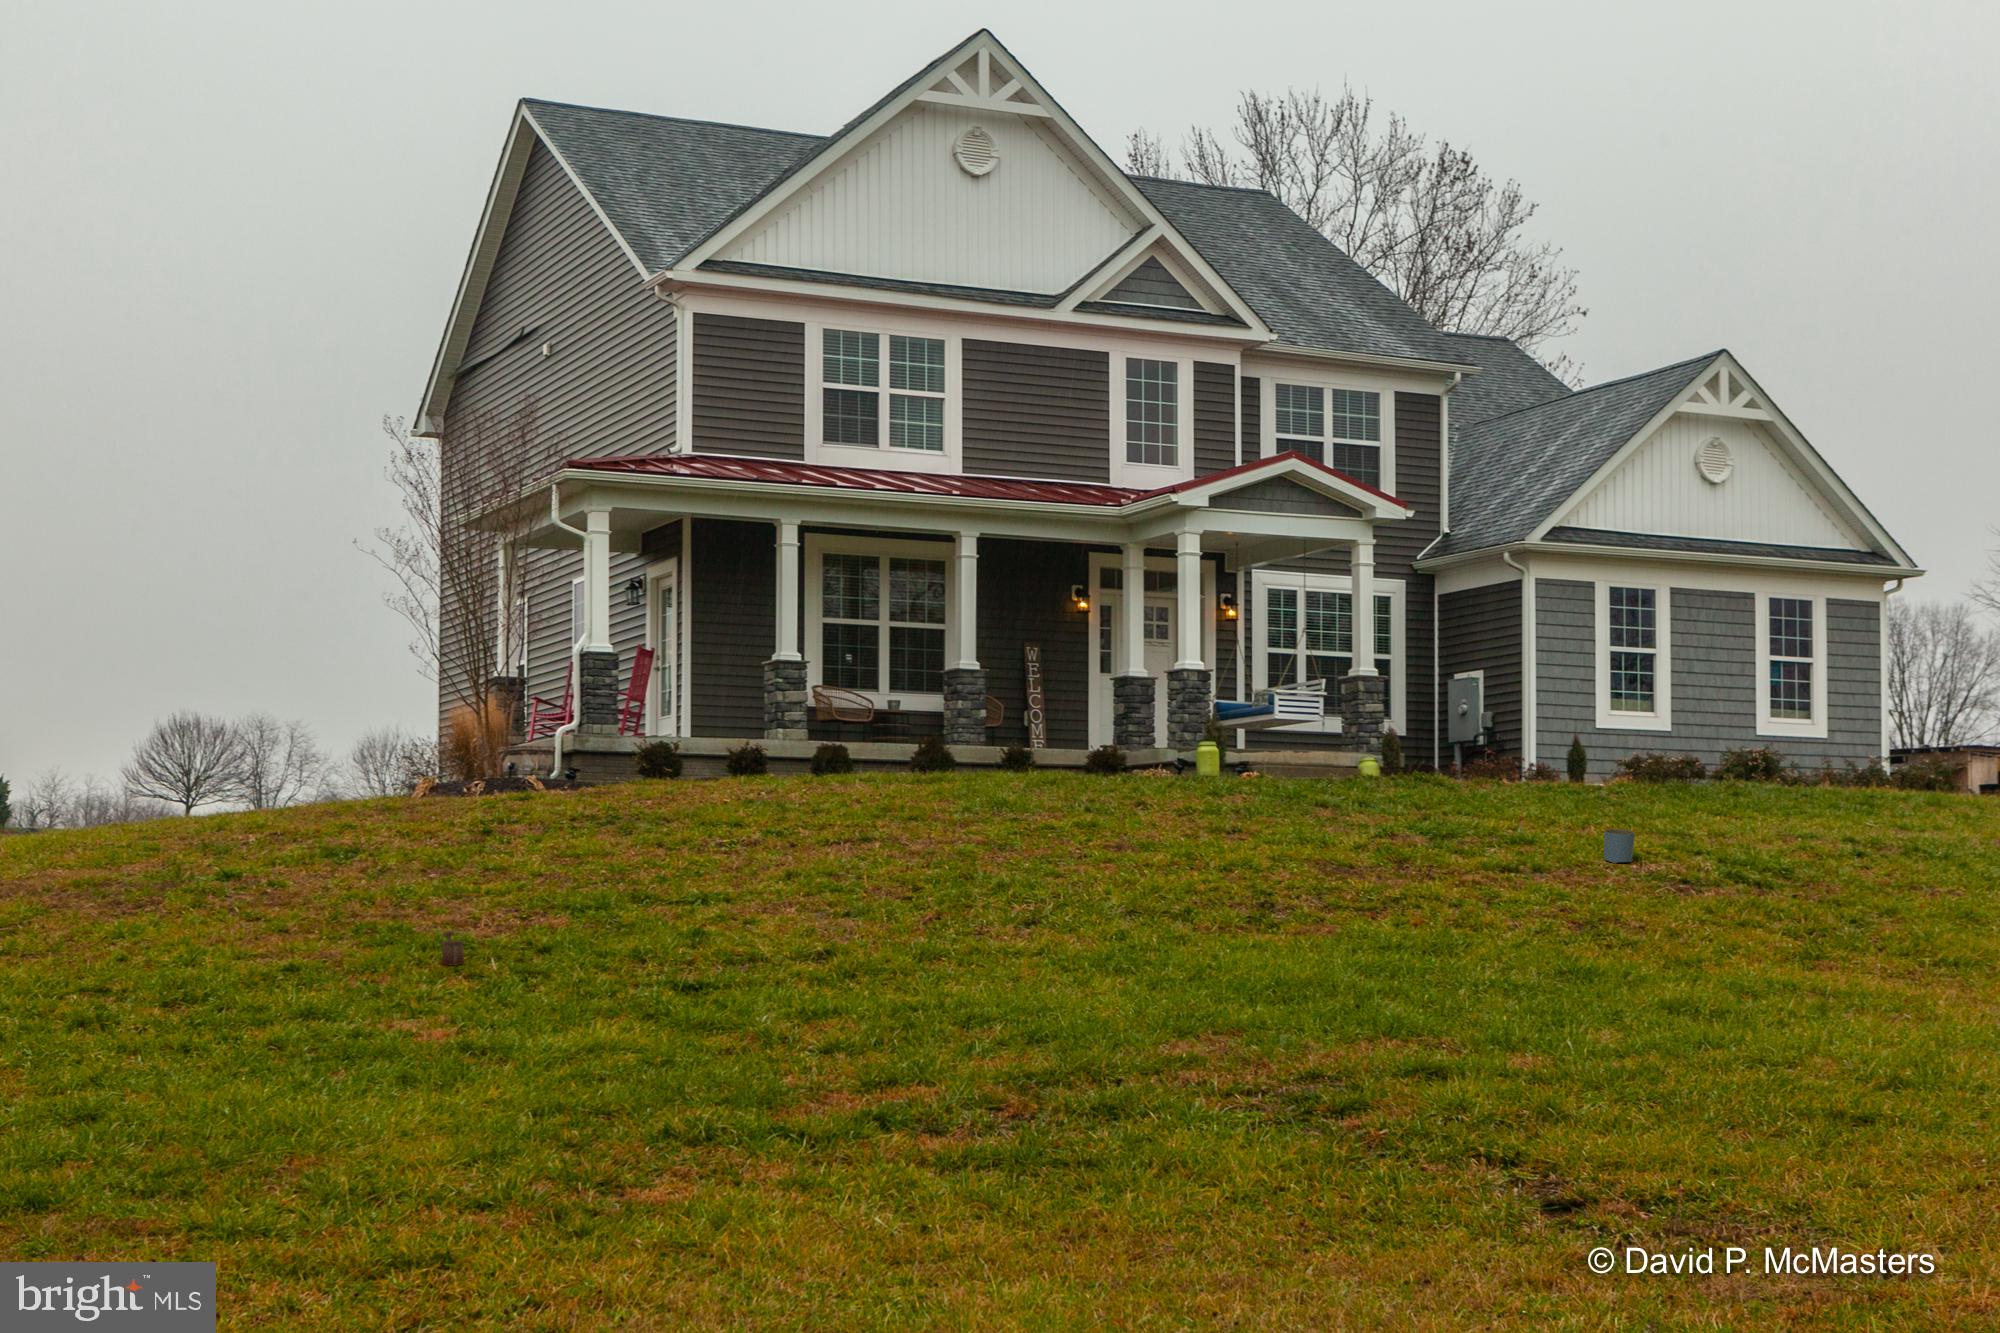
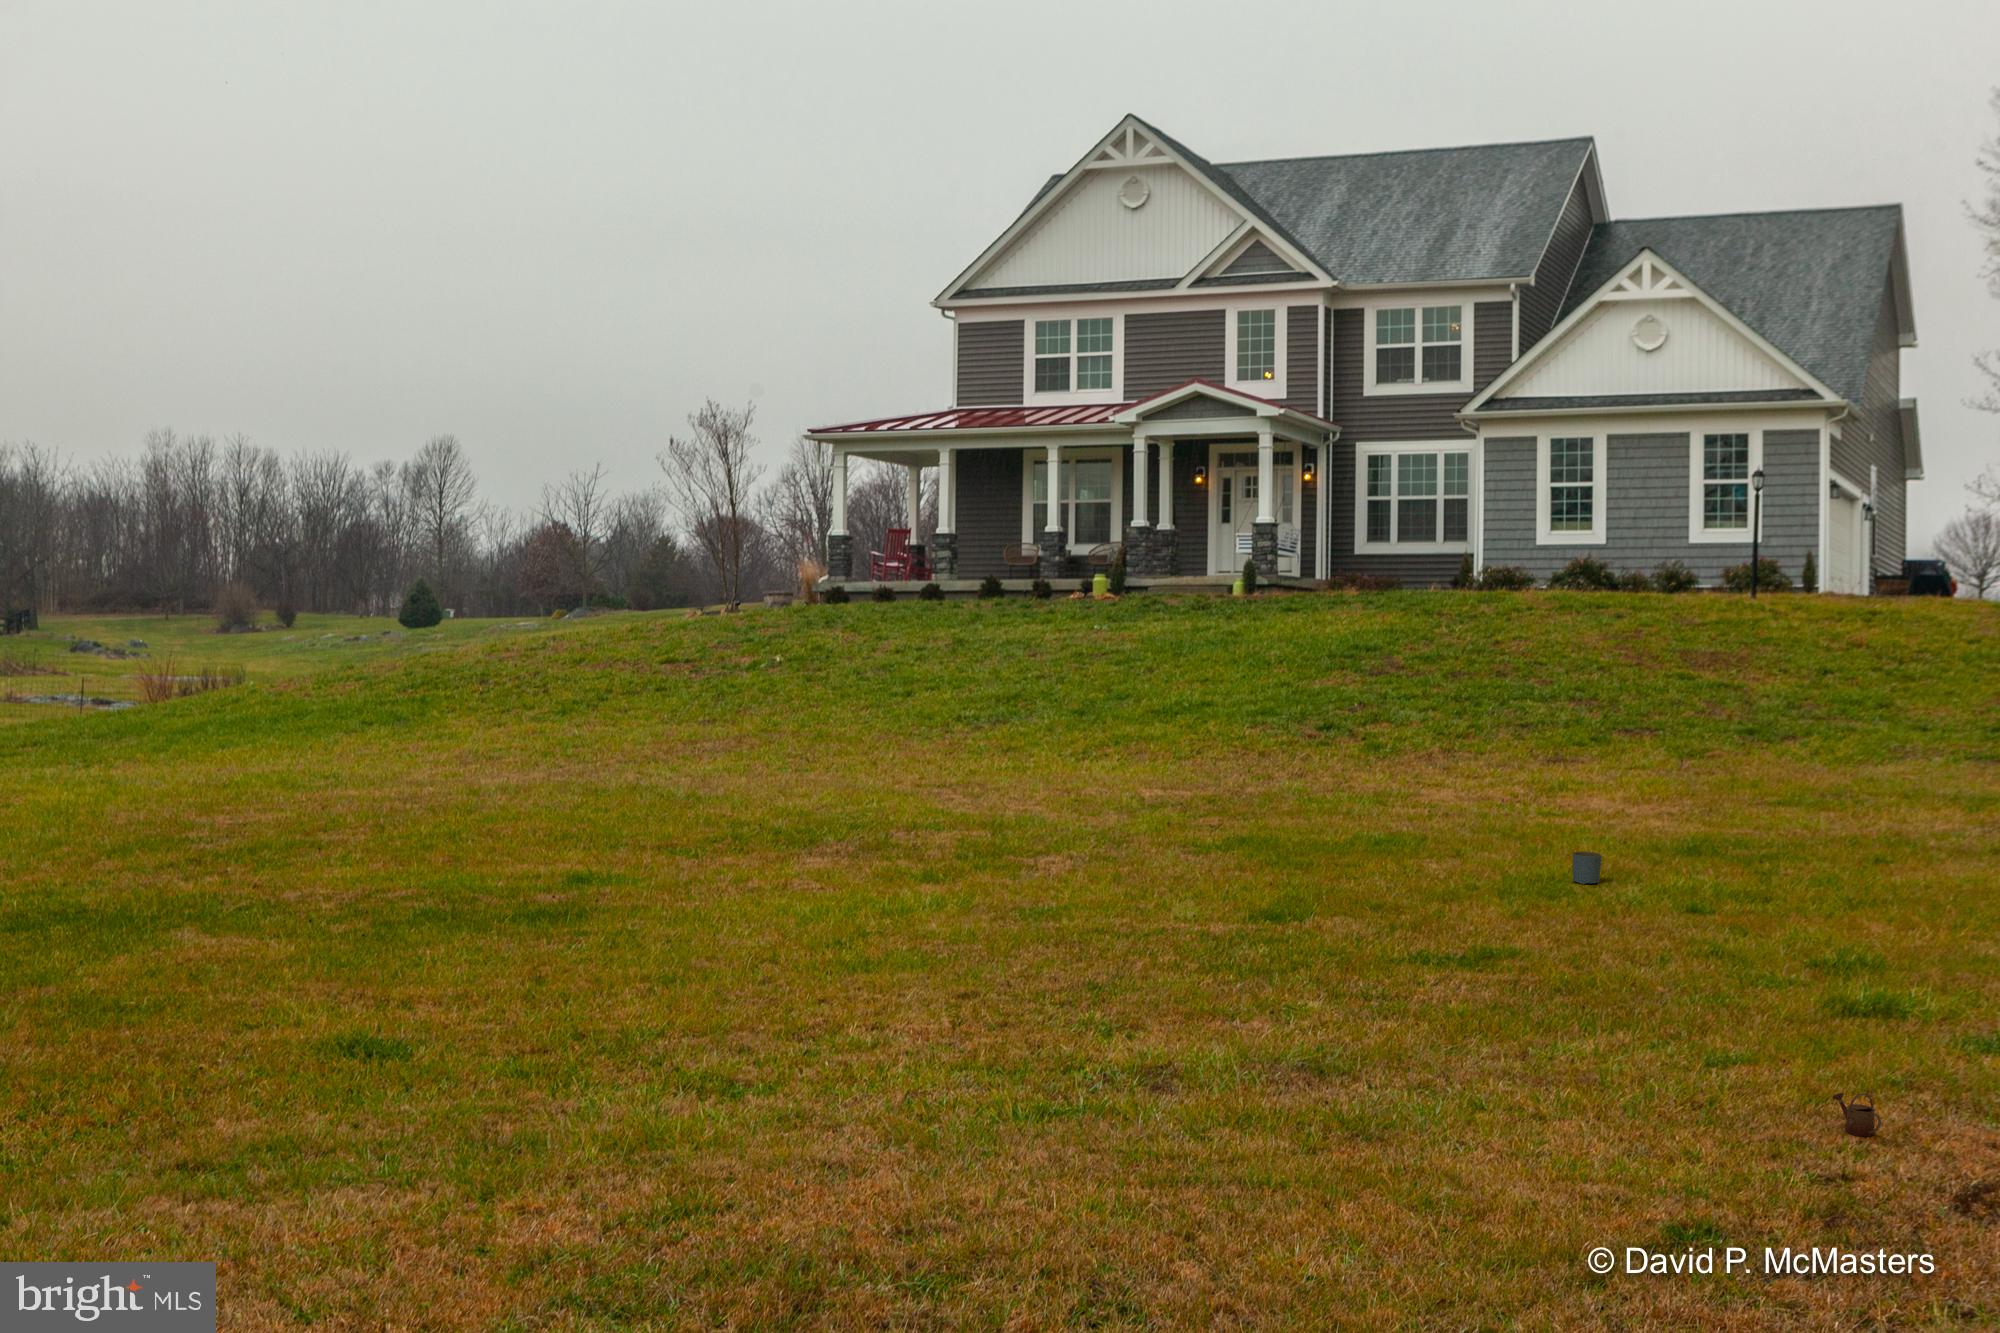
watering can: present [441,931,465,966] -> present [1833,1093,1881,1137]

